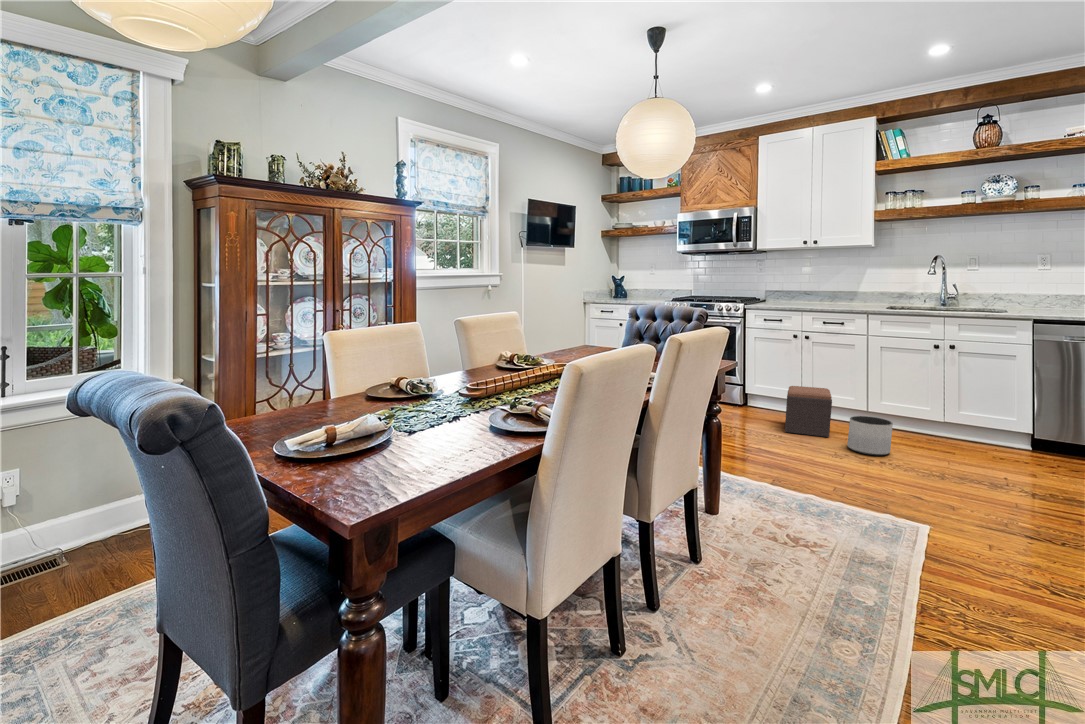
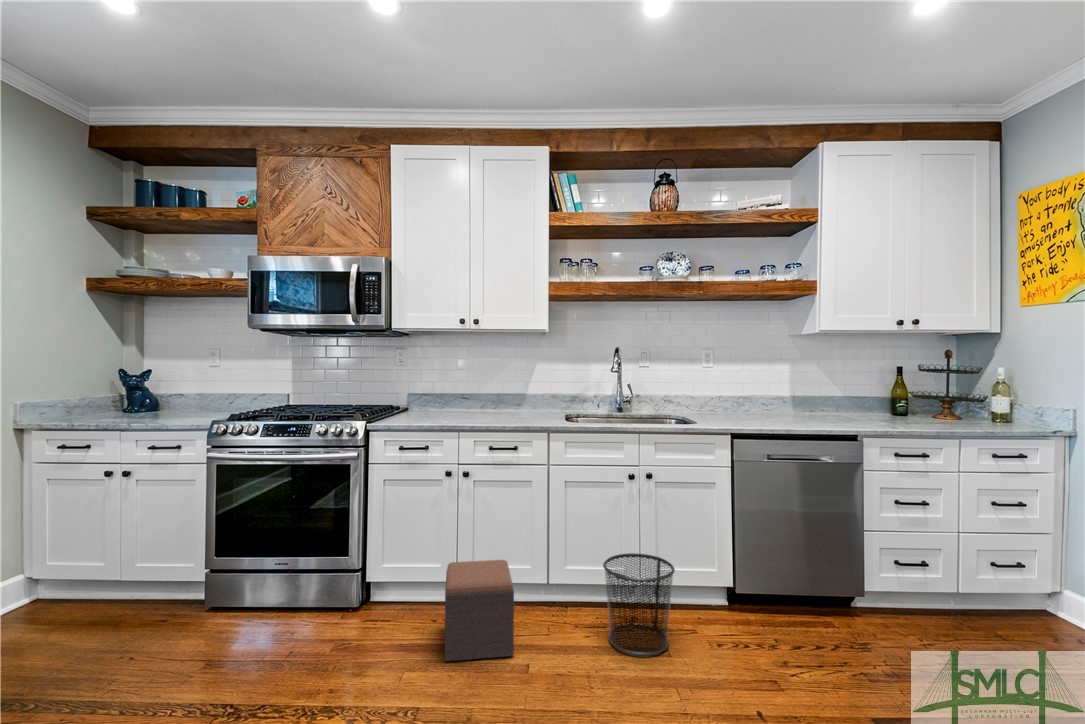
waste bin: none [902,394,964,453] -> present [603,553,675,656]
planter: present [847,416,893,455] -> none [543,614,602,695]

